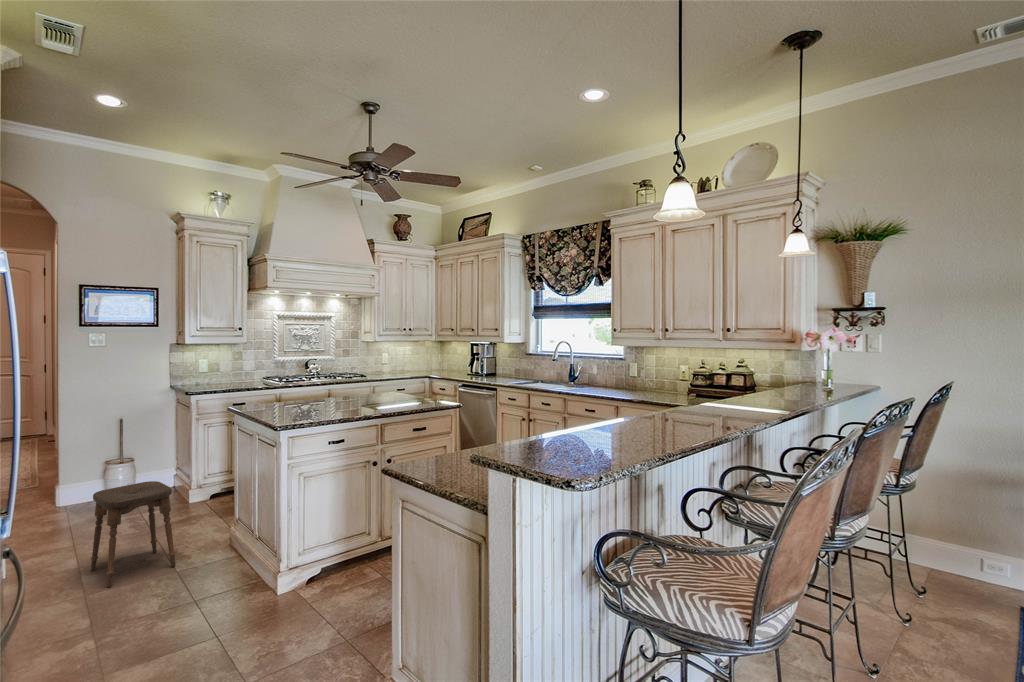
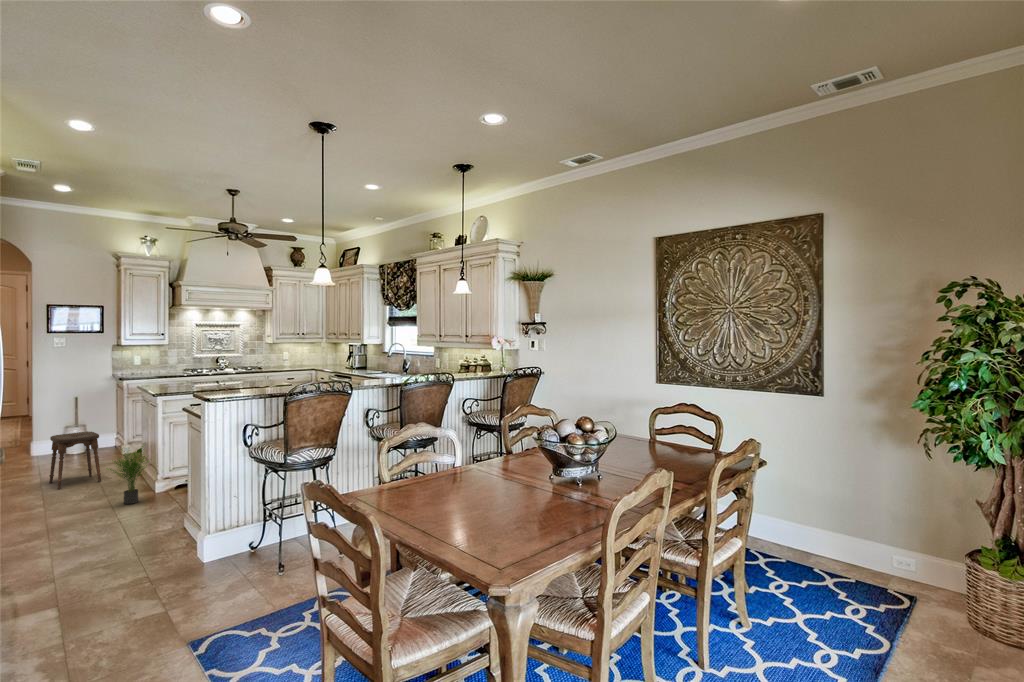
potted plant: none [194,513,282,630] -> present [110,448,144,504]

